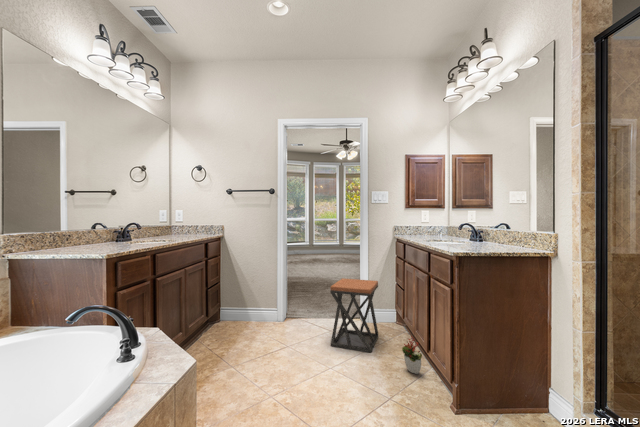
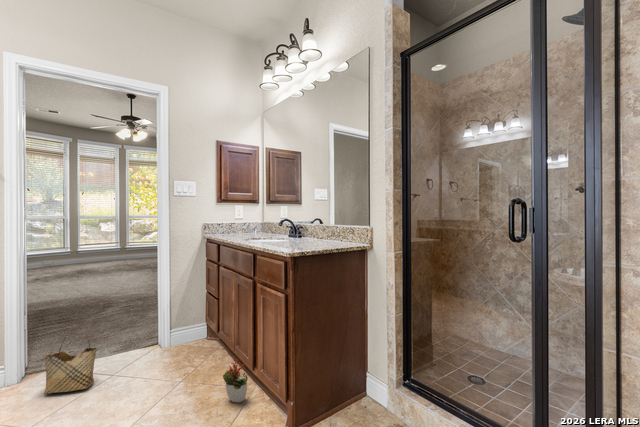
stool: present [330,278,378,352] -> none [112,295,187,405]
woven basket: none [297,292,323,332] -> present [44,328,96,394]

